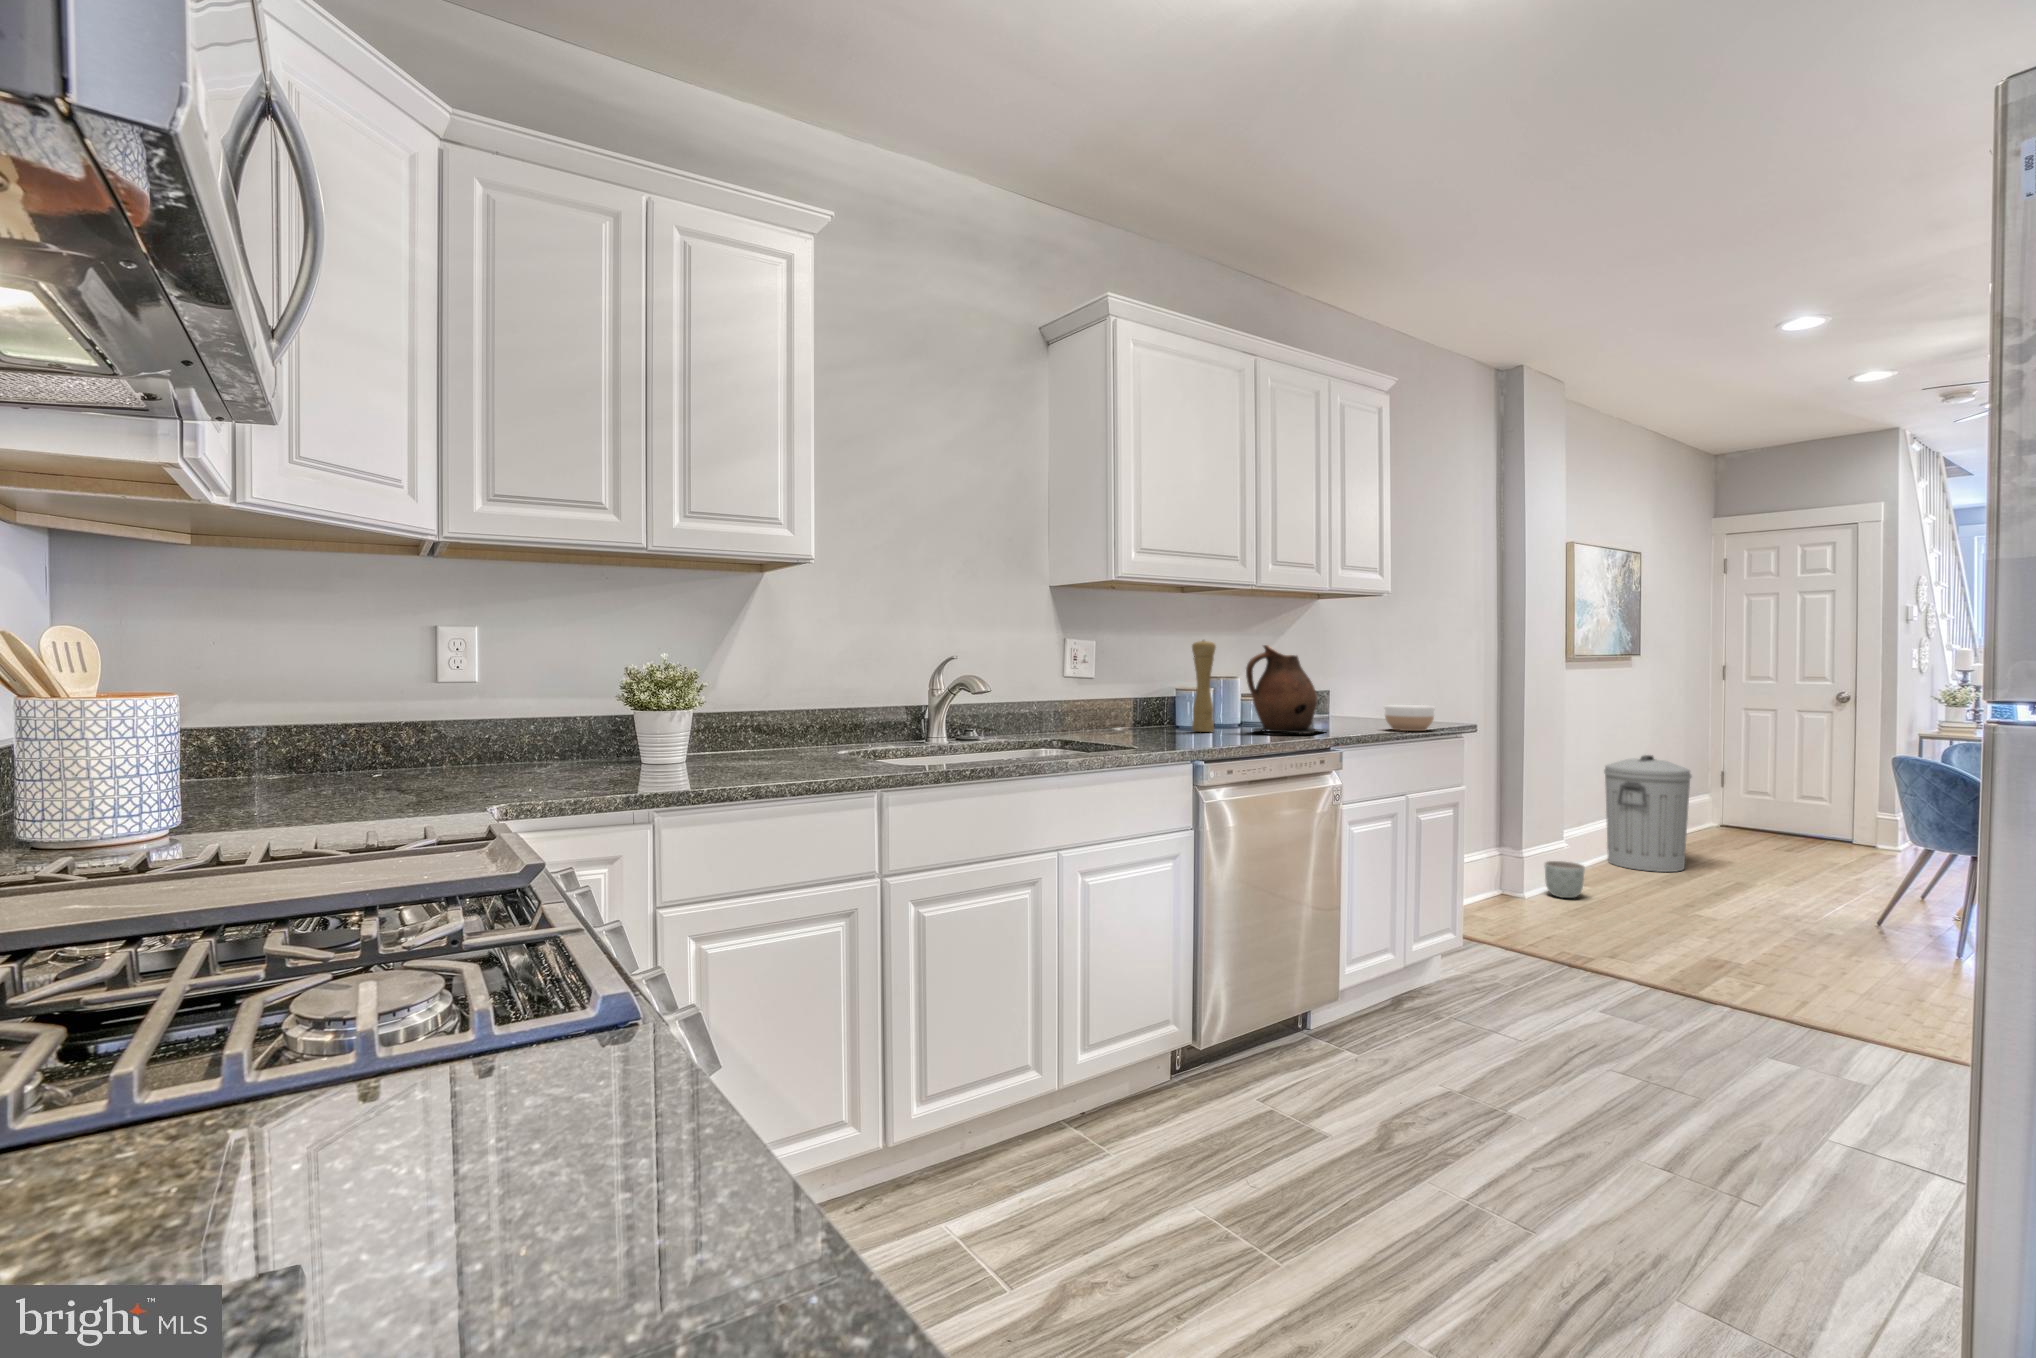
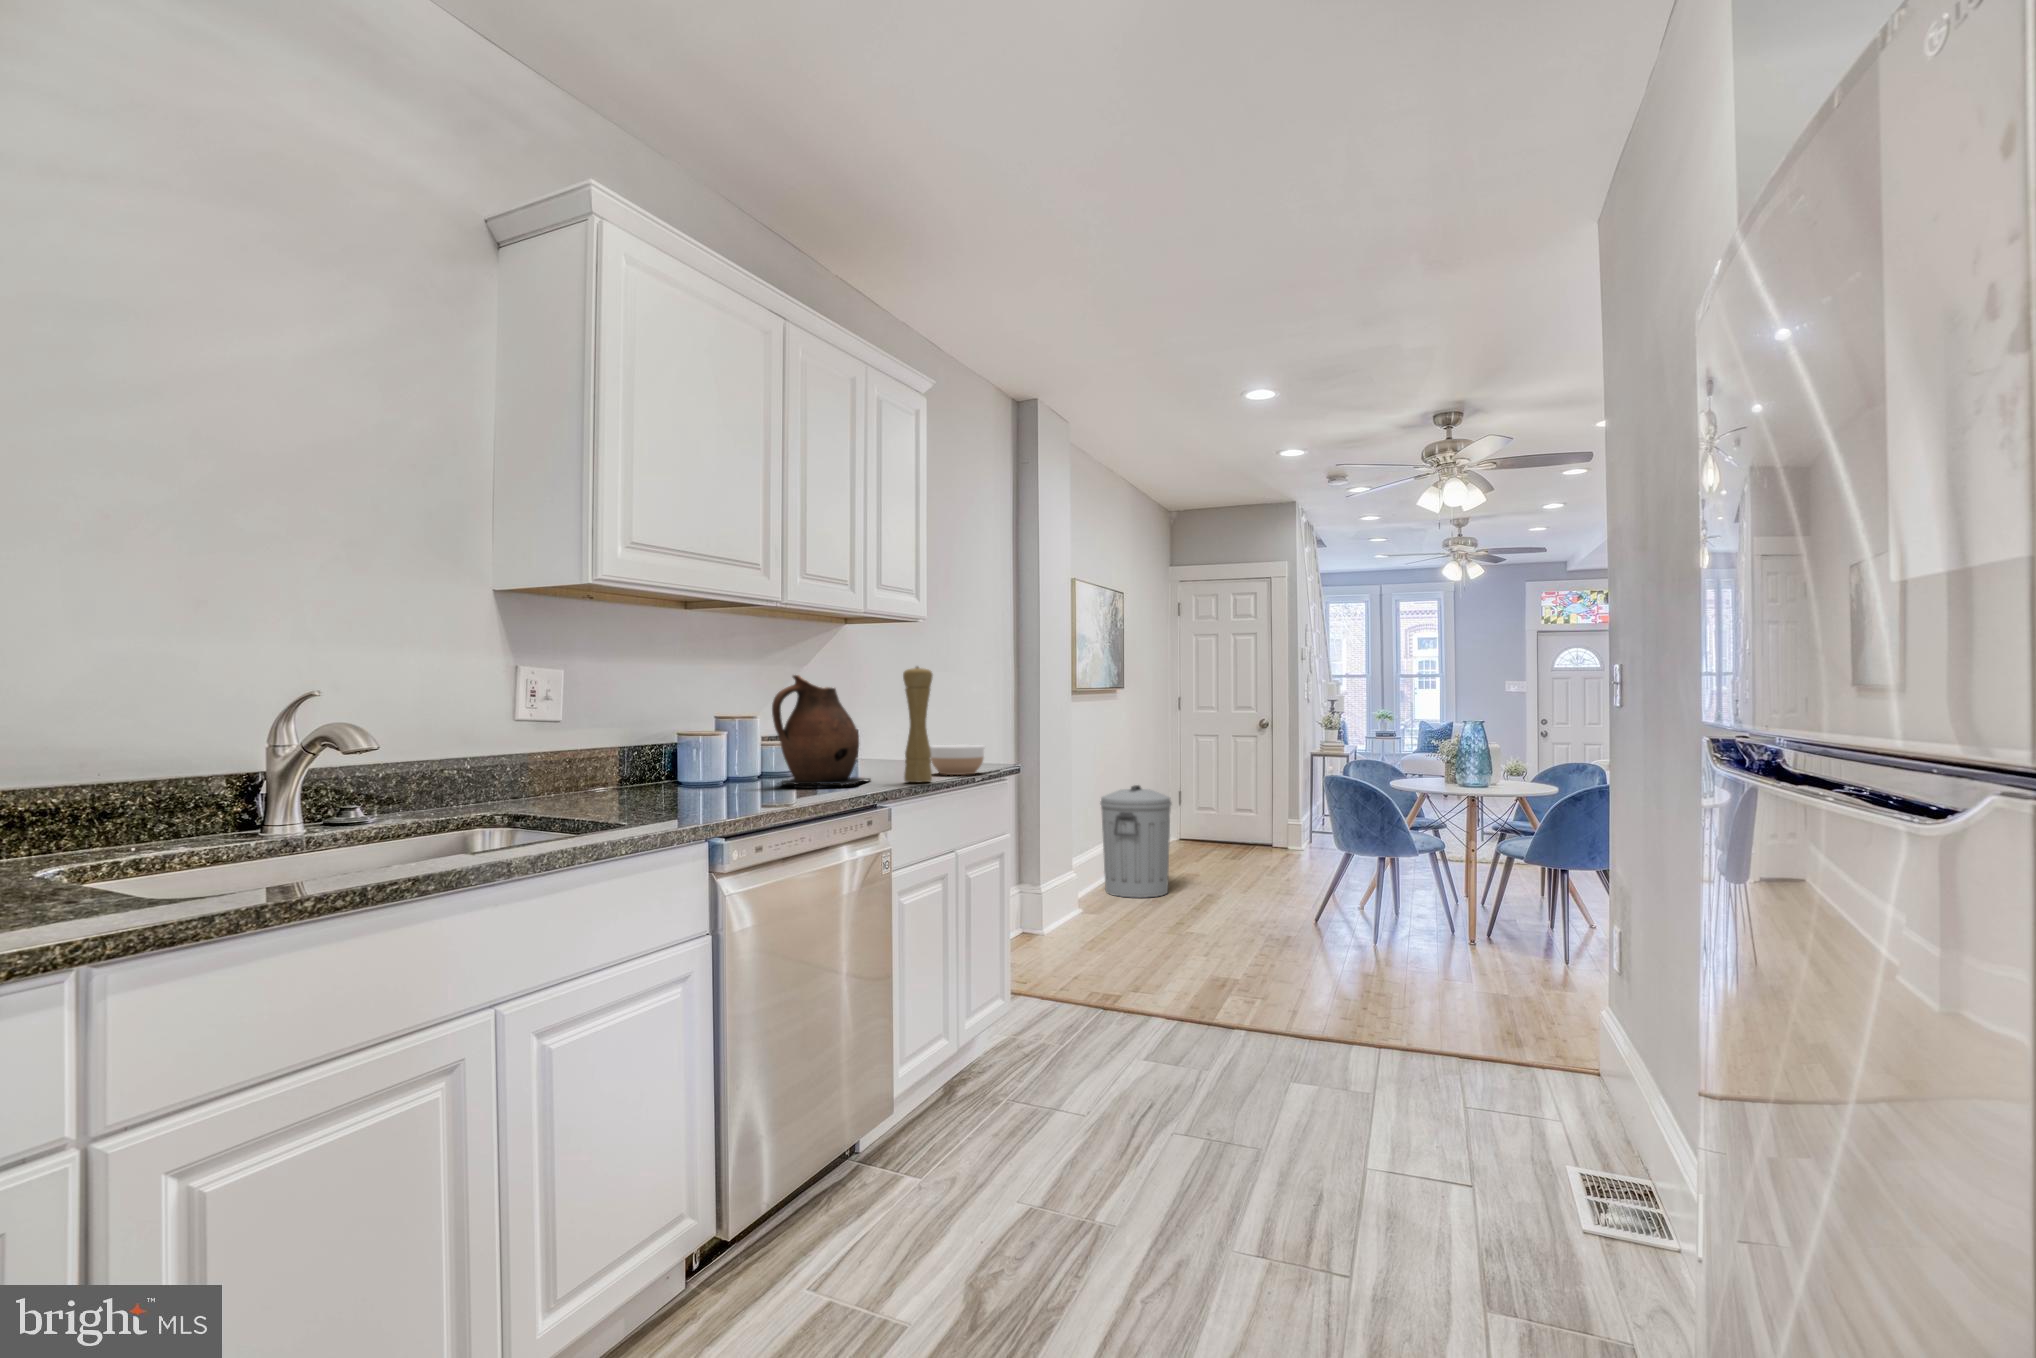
pepper mill: present [1192,640,1216,732] -> present [903,667,933,782]
planter: present [1545,861,1585,898] -> none [1061,899,1097,936]

